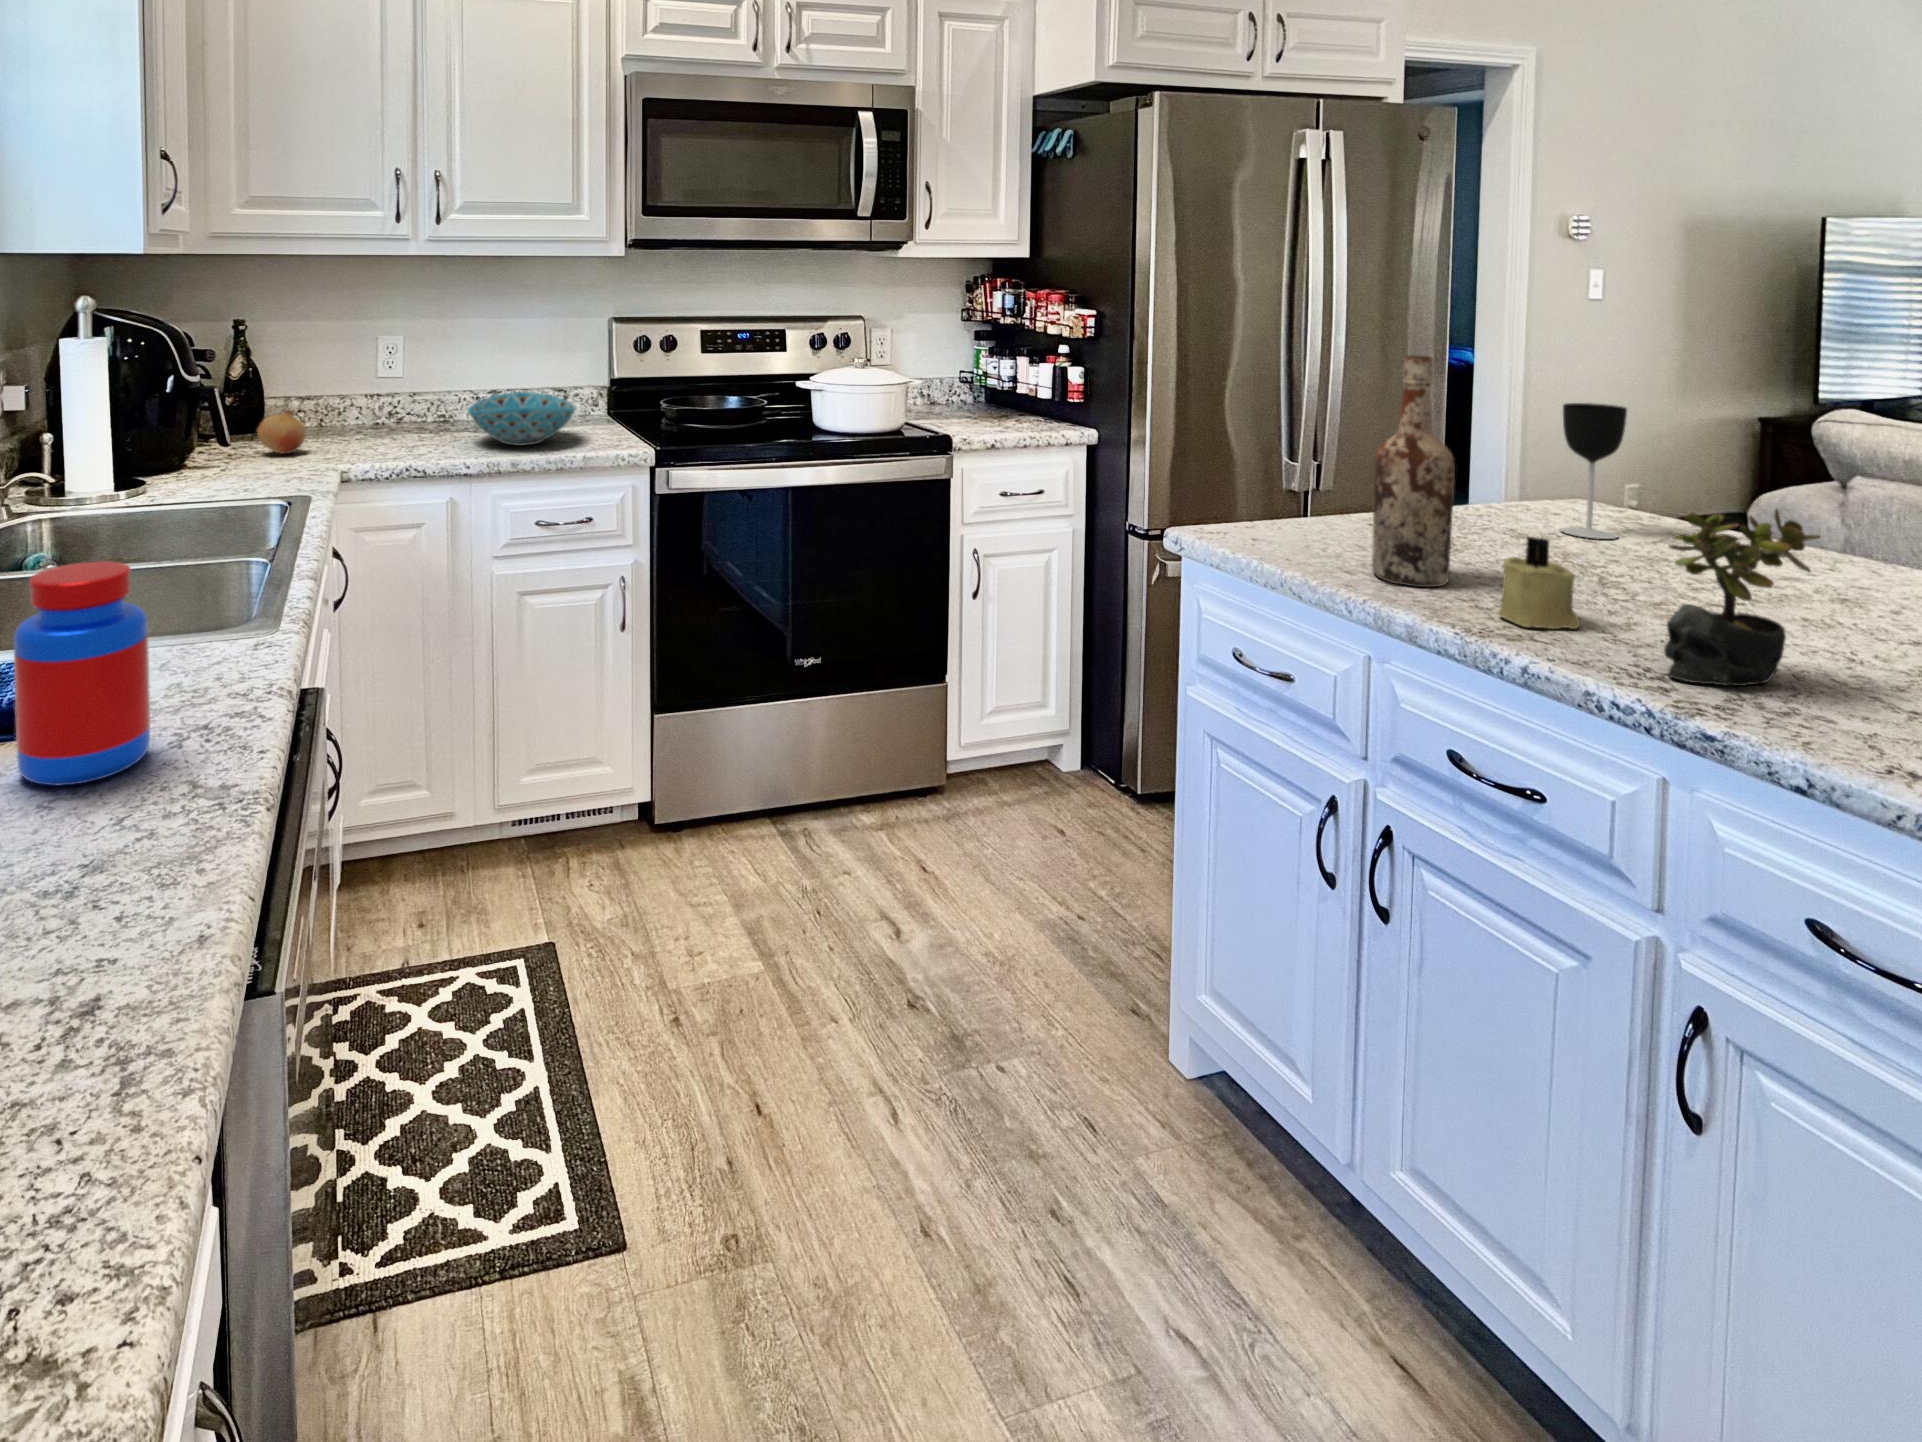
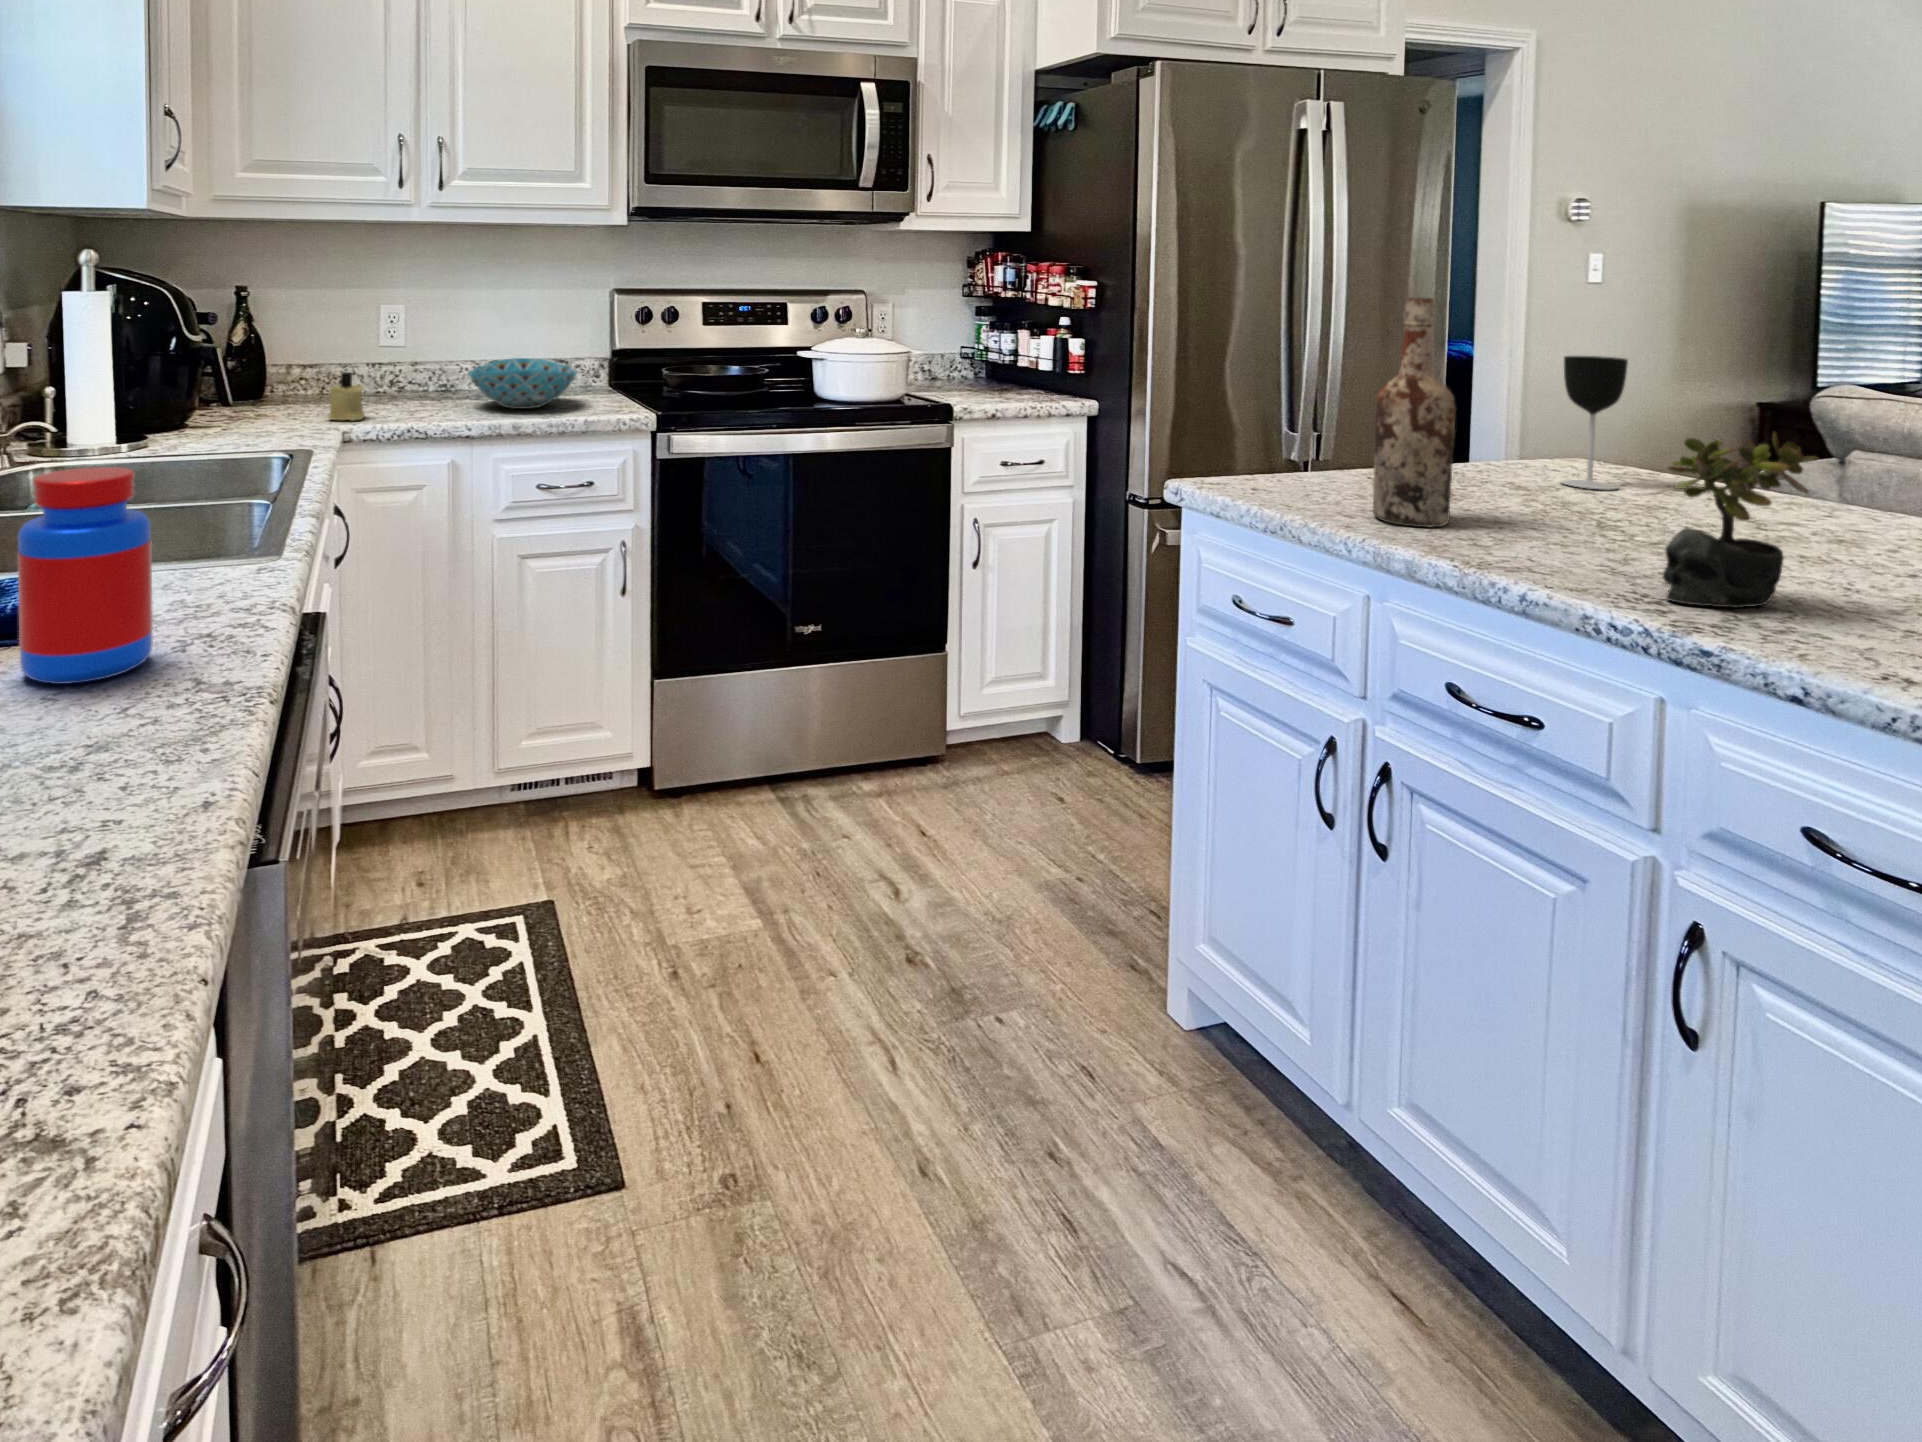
fruit: present [257,409,306,454] -> none [258,369,306,414]
candle: present [1498,537,1580,629] -> present [328,372,365,421]

